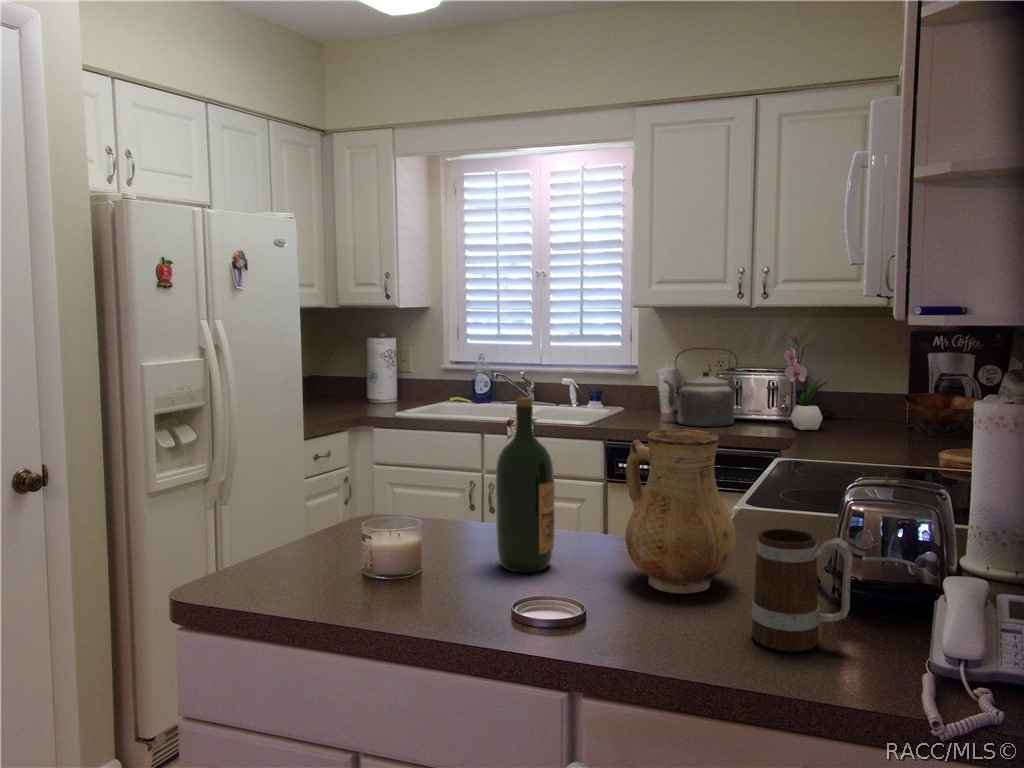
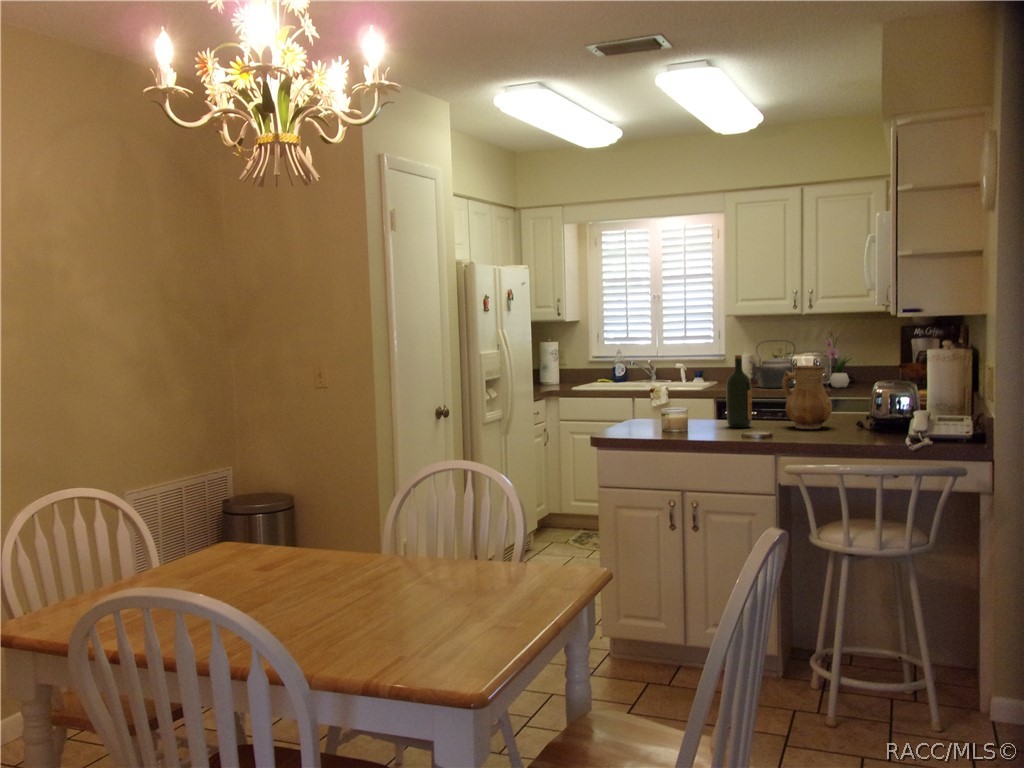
mug: present [751,529,853,652] -> none [844,395,881,436]

